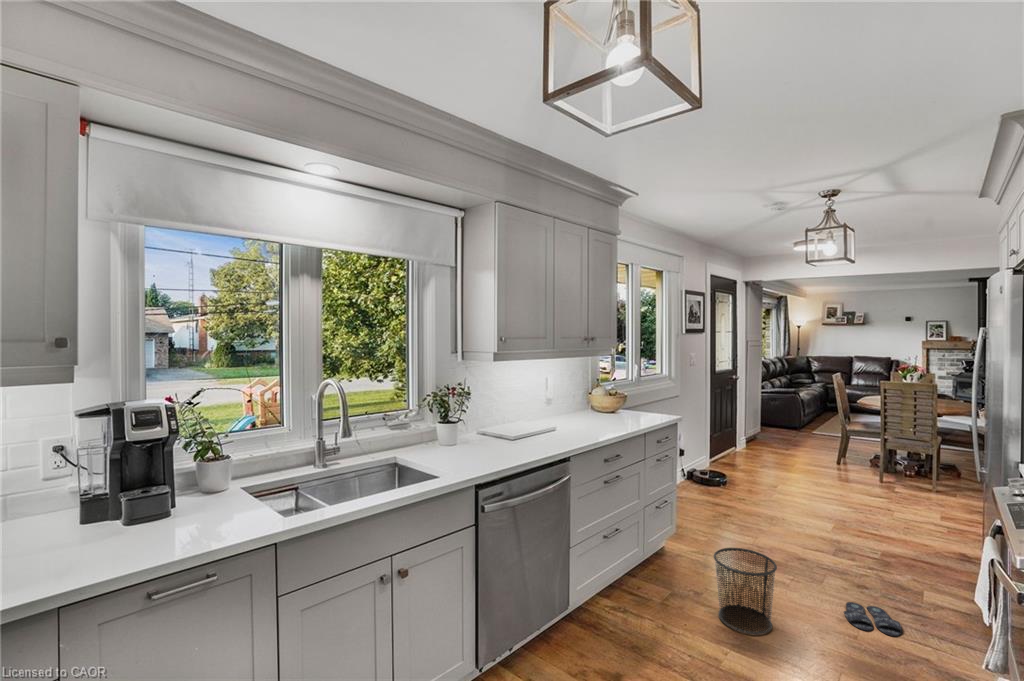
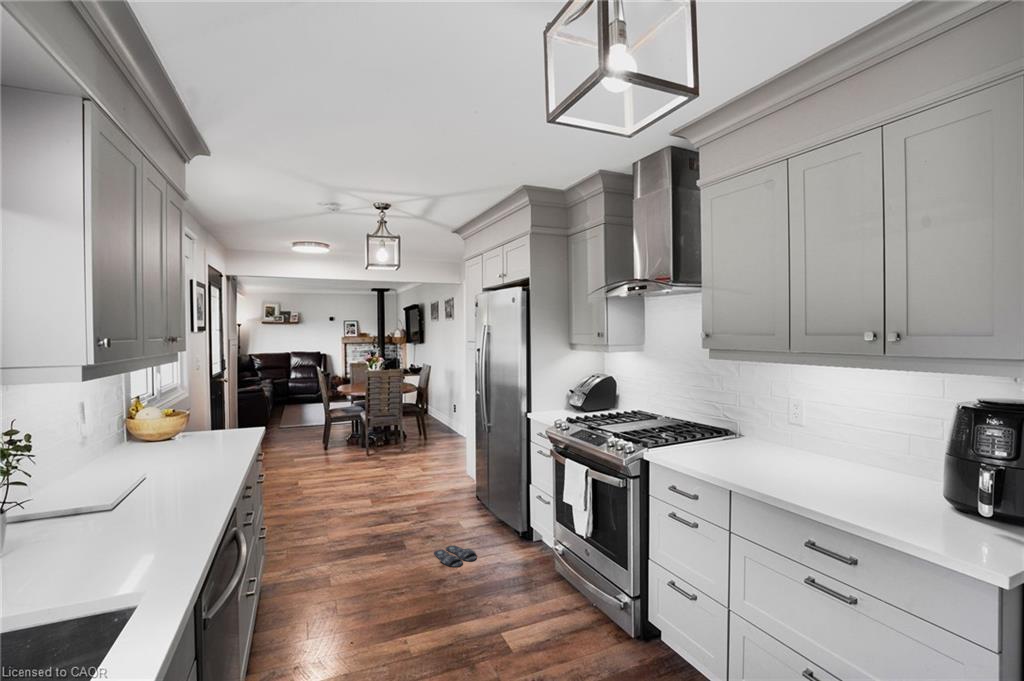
waste bin: present [714,548,777,635] -> none [361,539,420,624]

